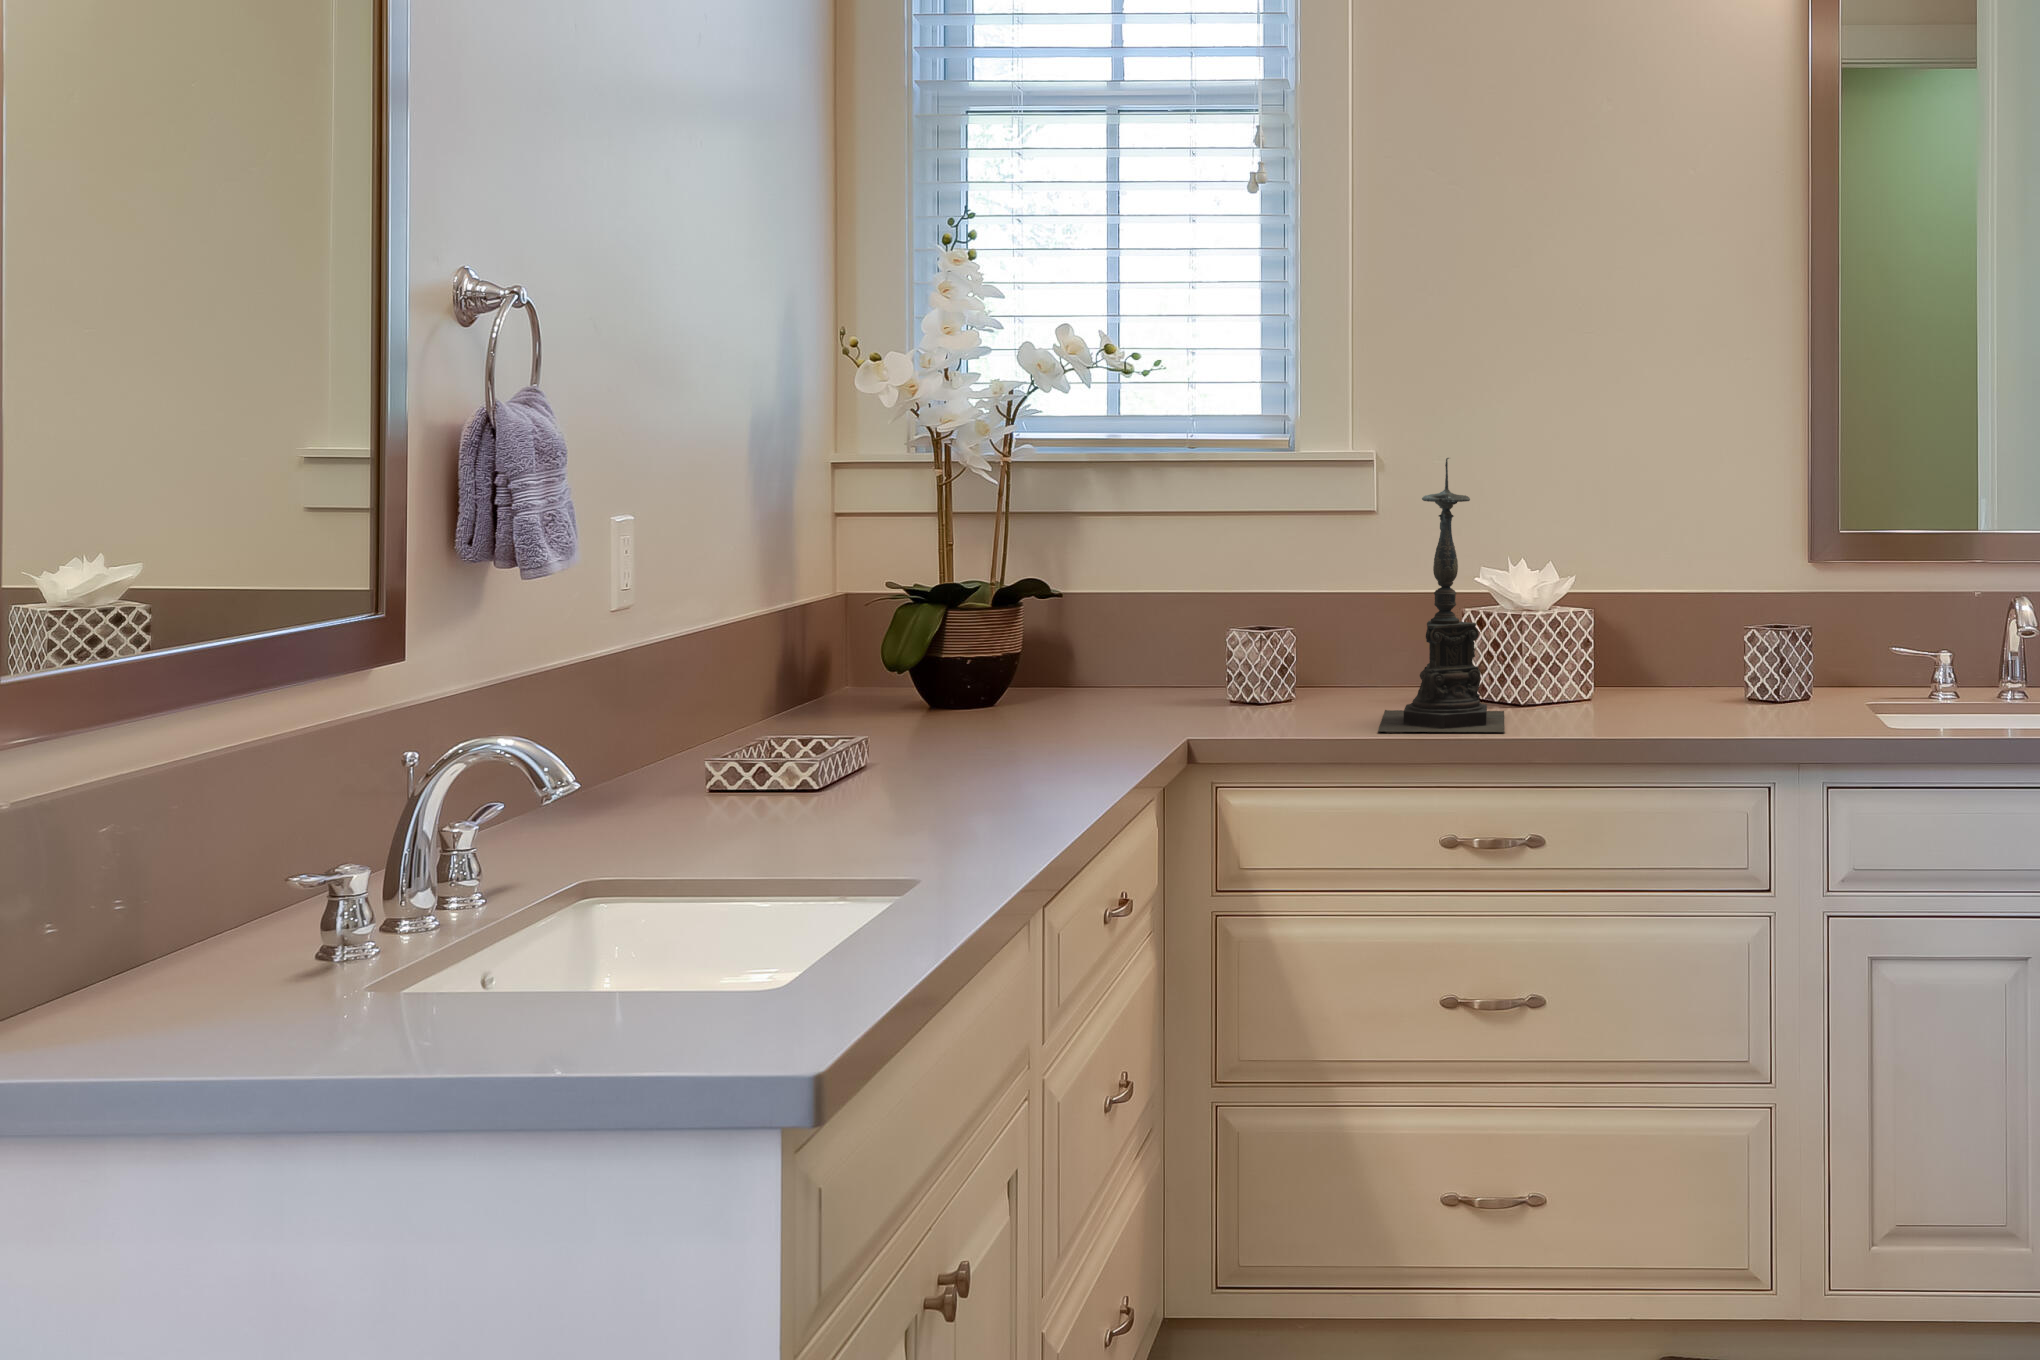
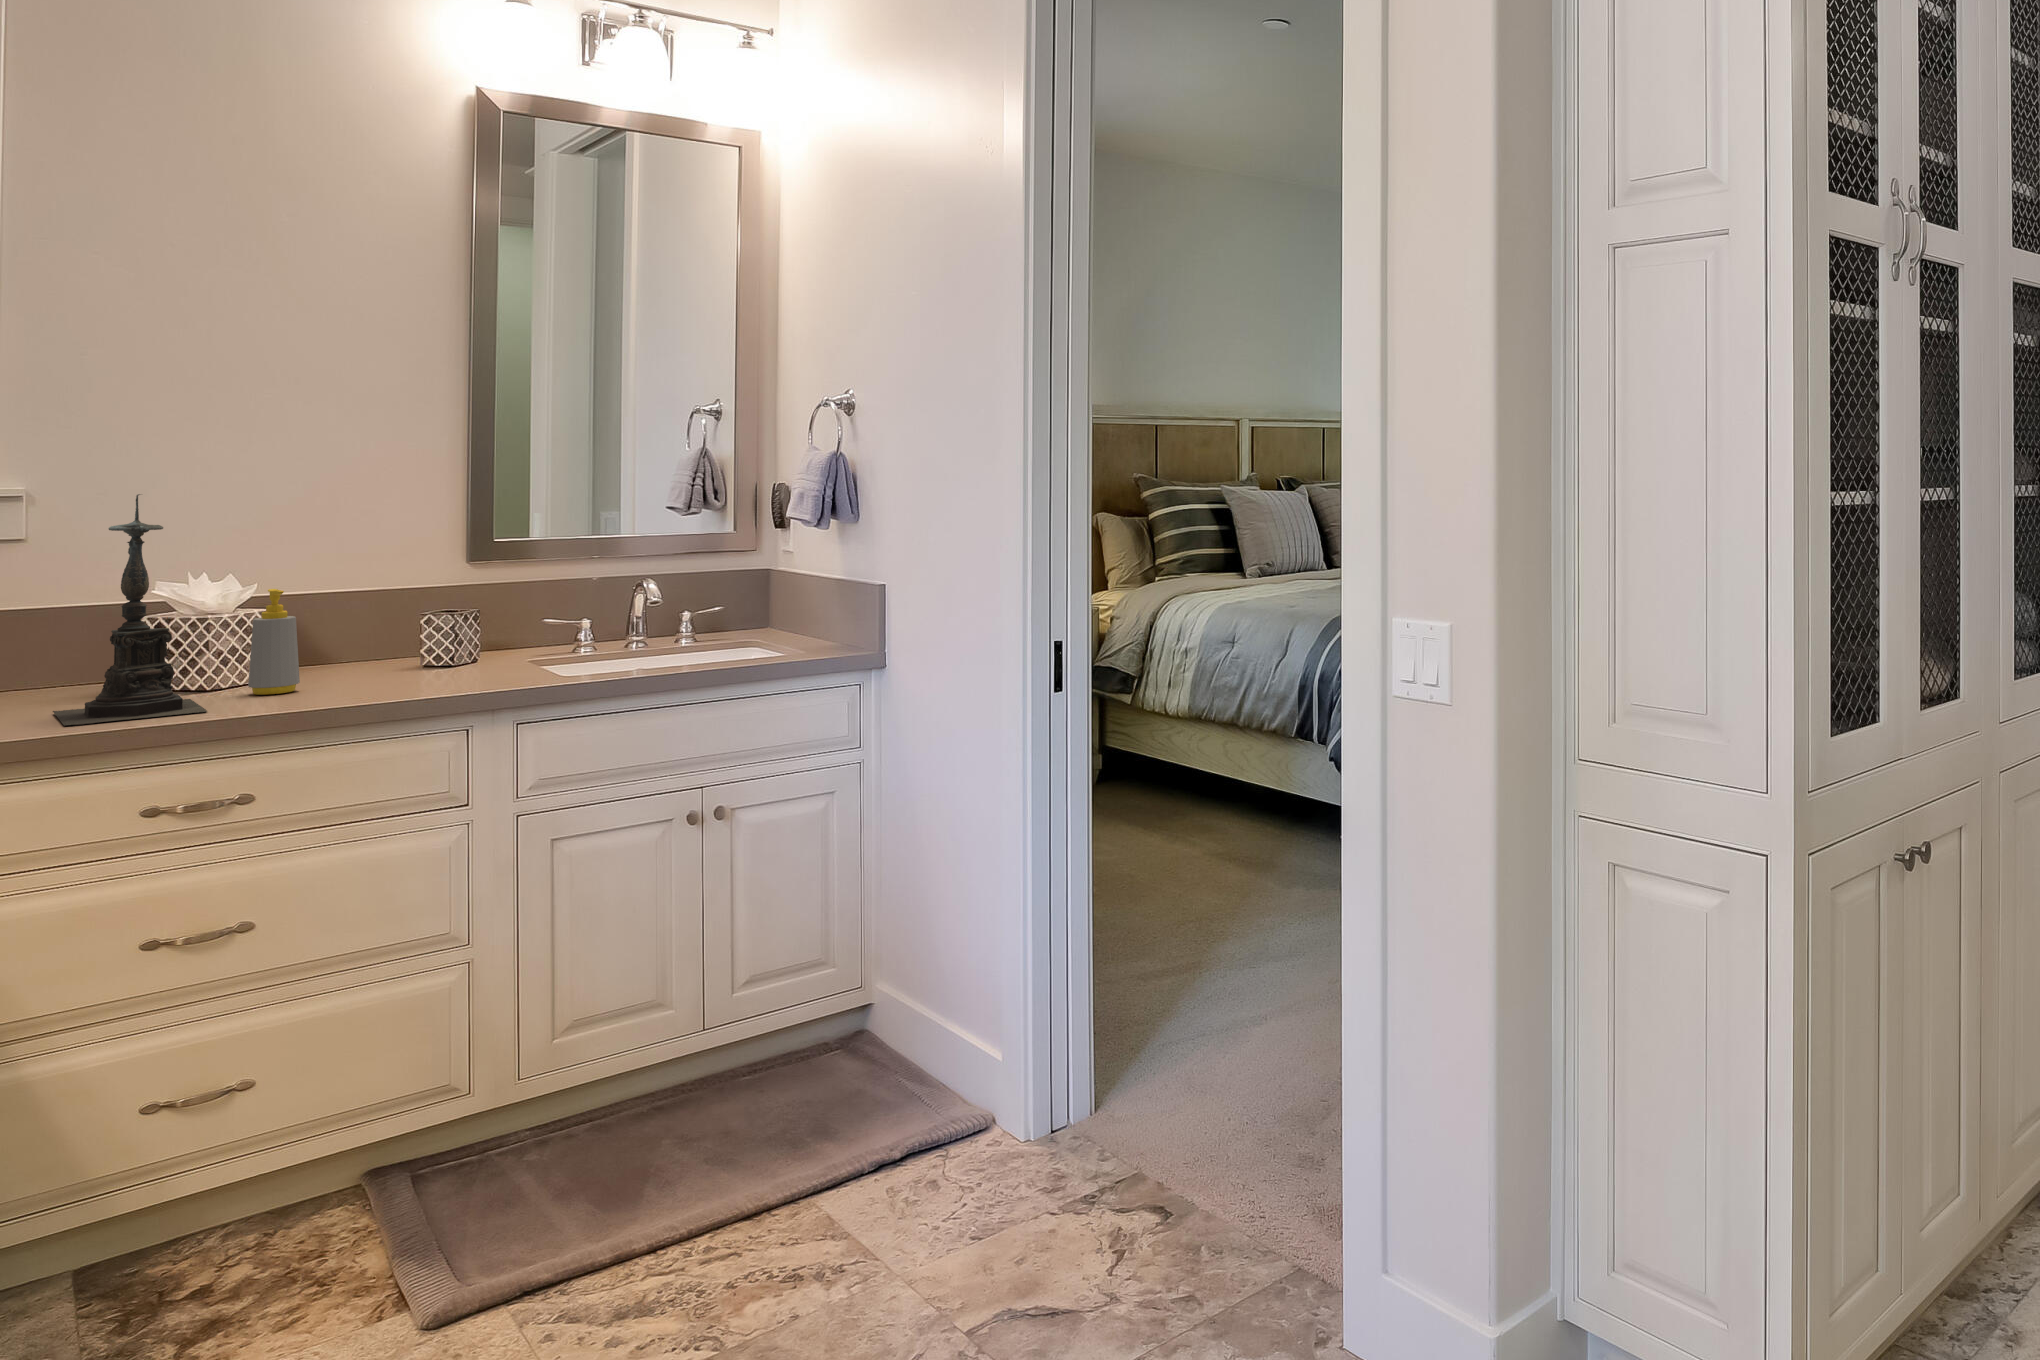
soap bottle: none [1558,580,1608,716] -> present [248,589,300,695]

